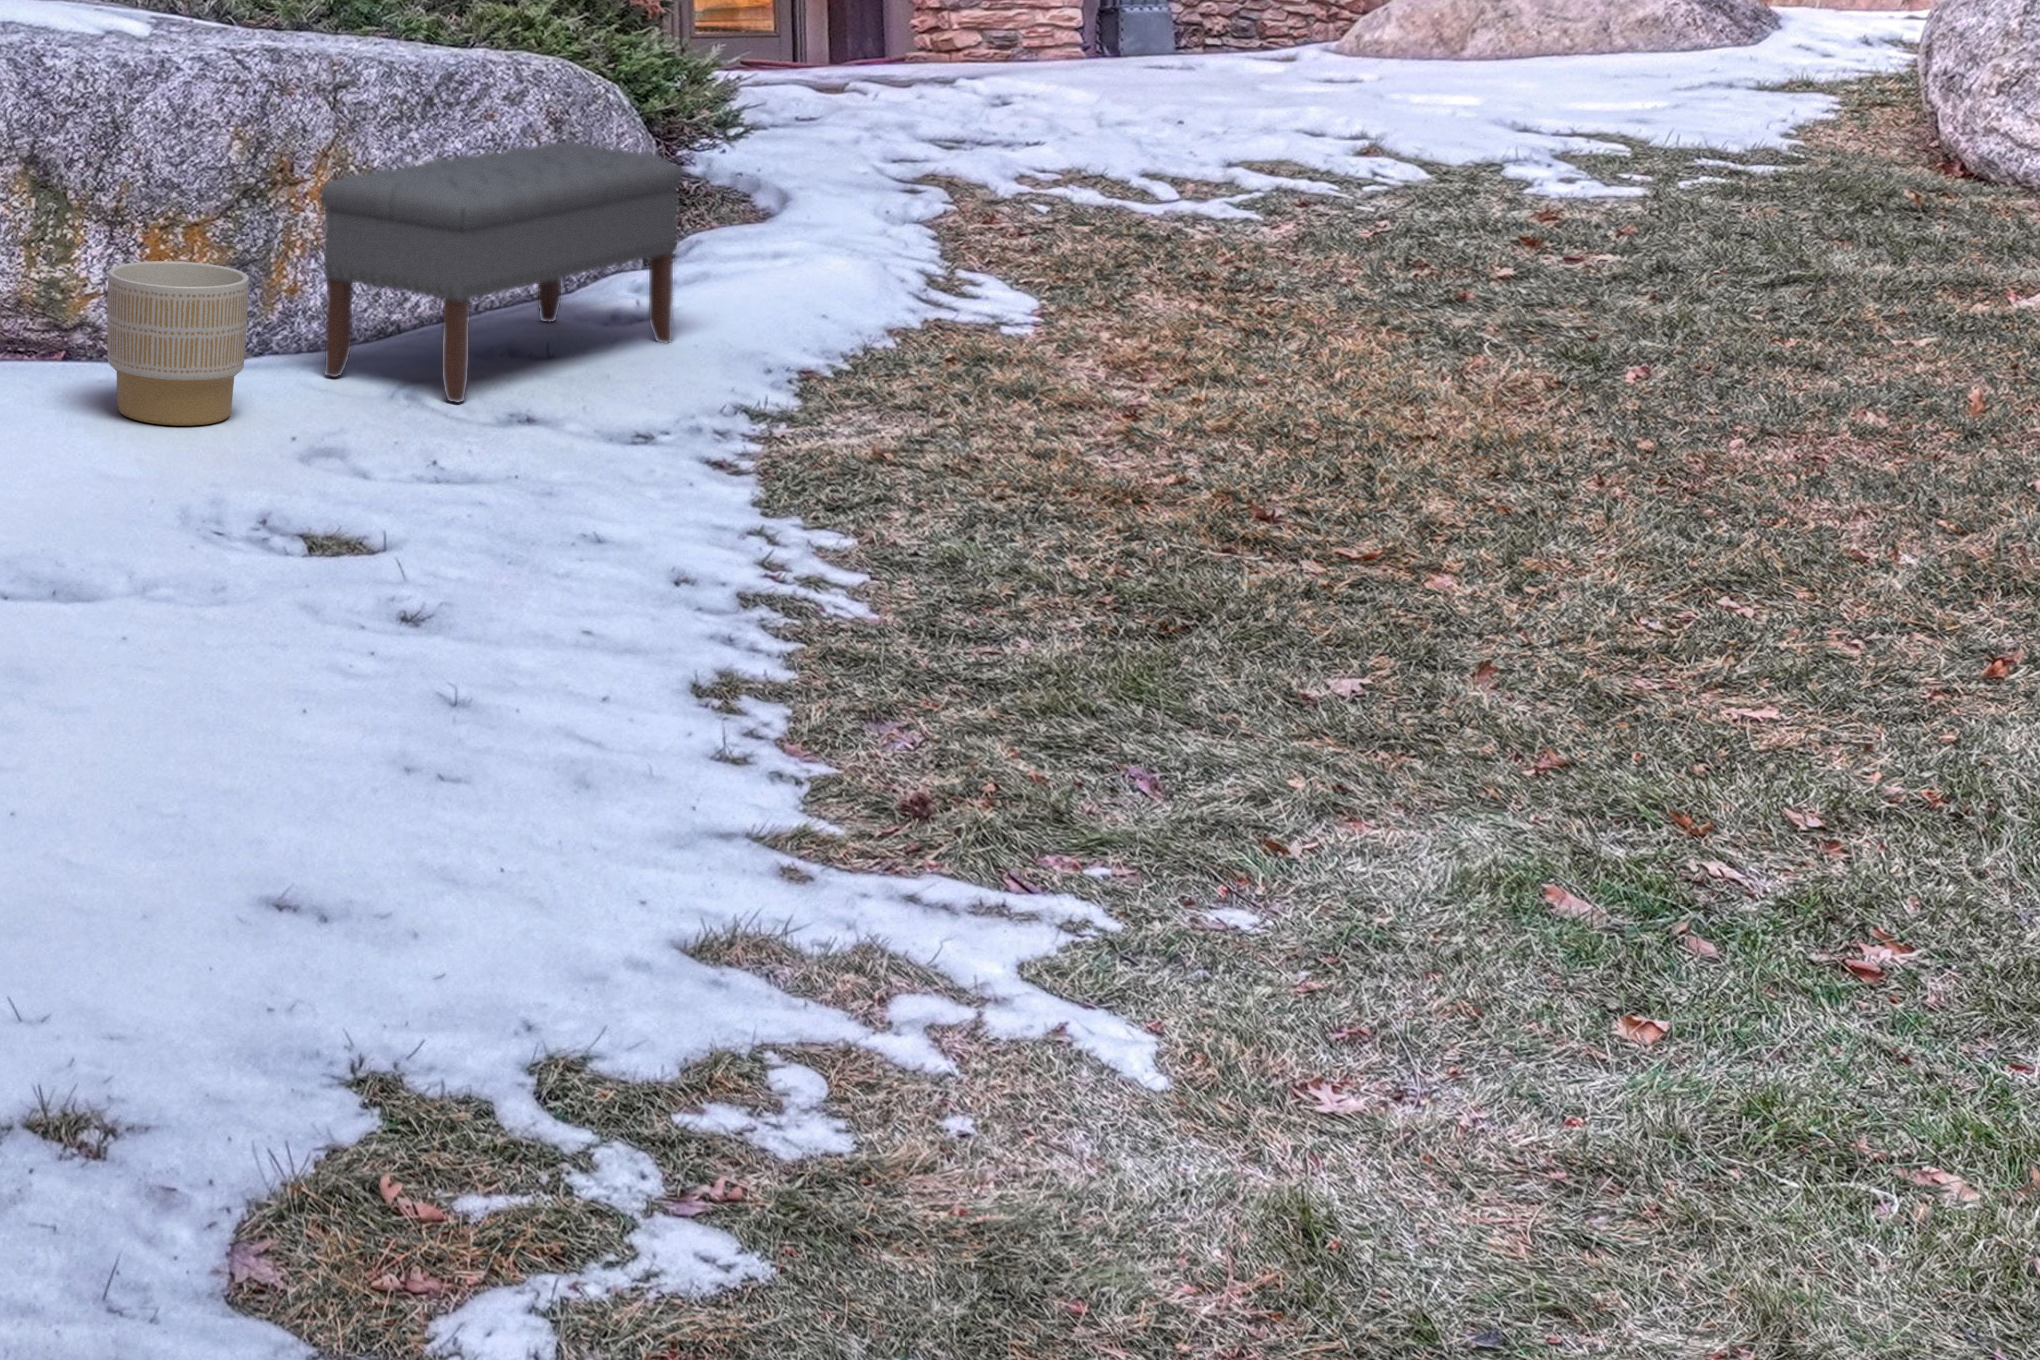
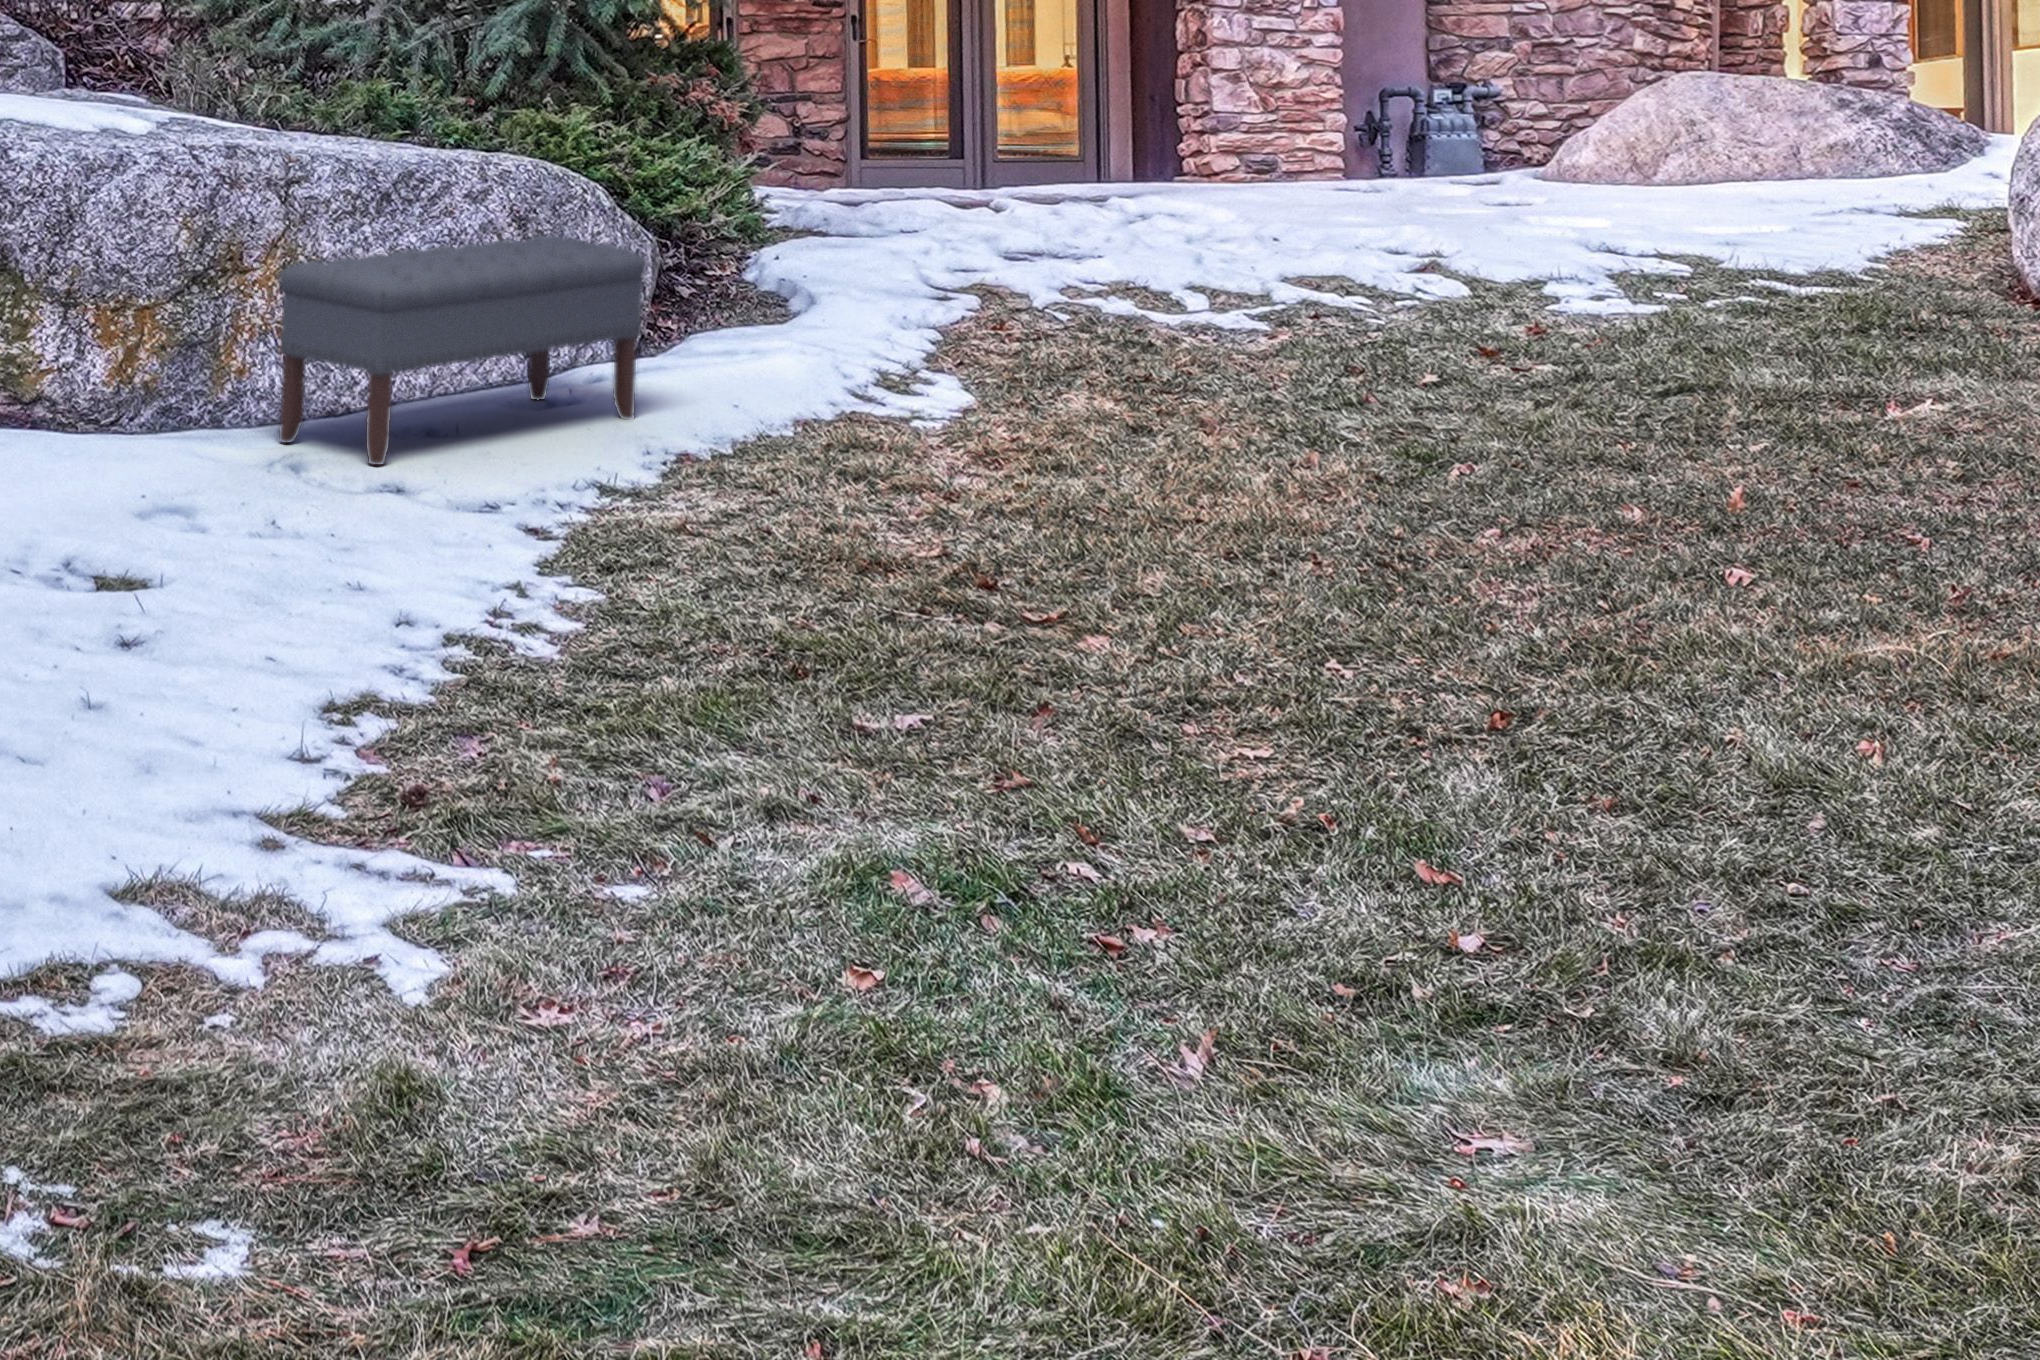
planter: present [107,261,249,426] -> none [54,336,181,480]

